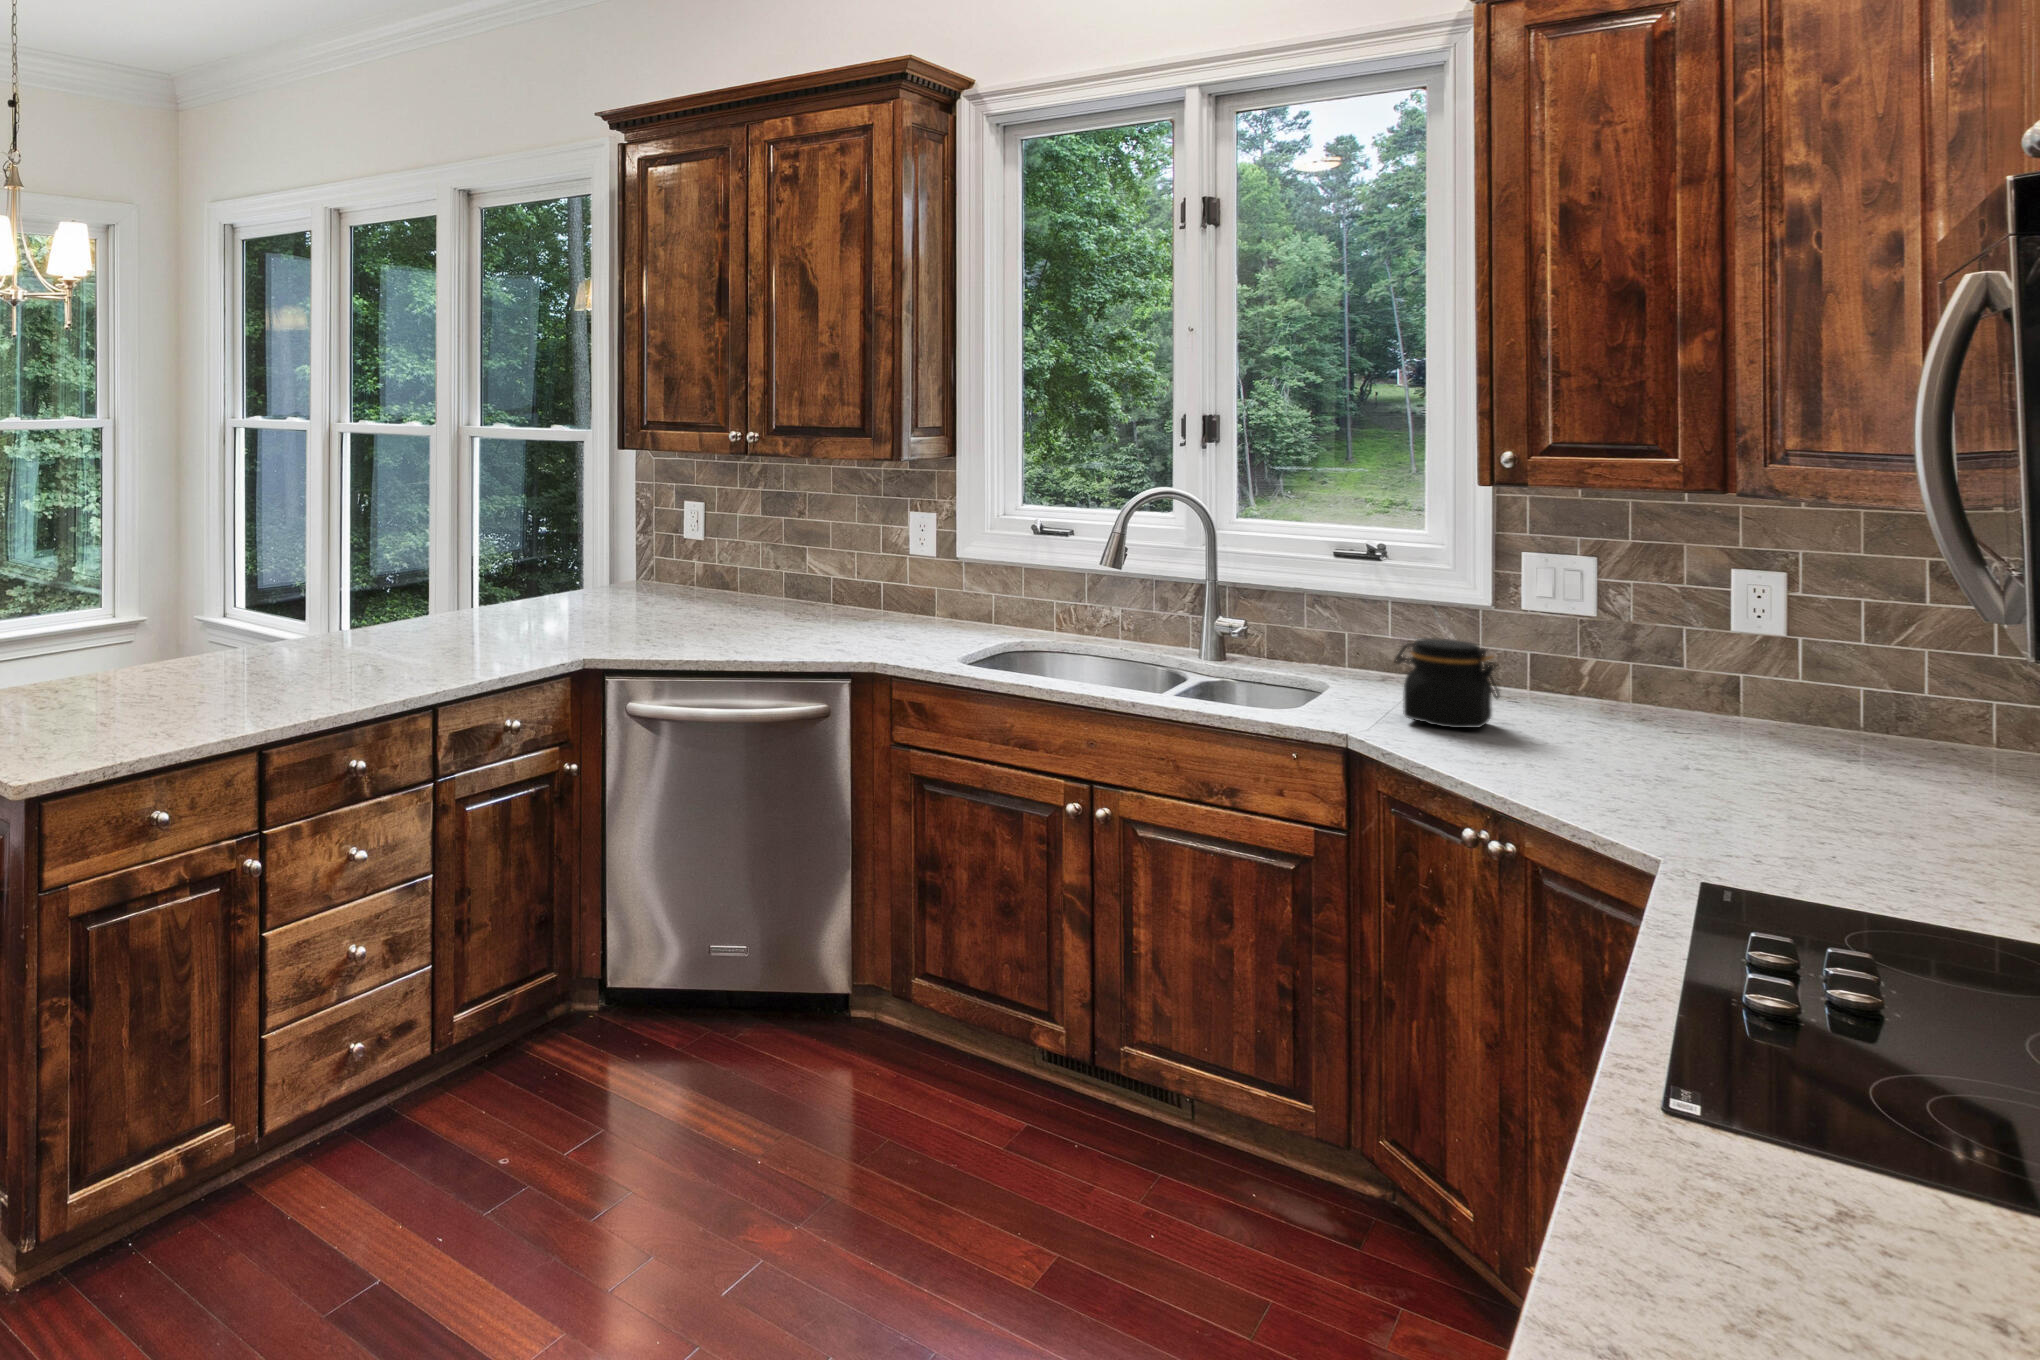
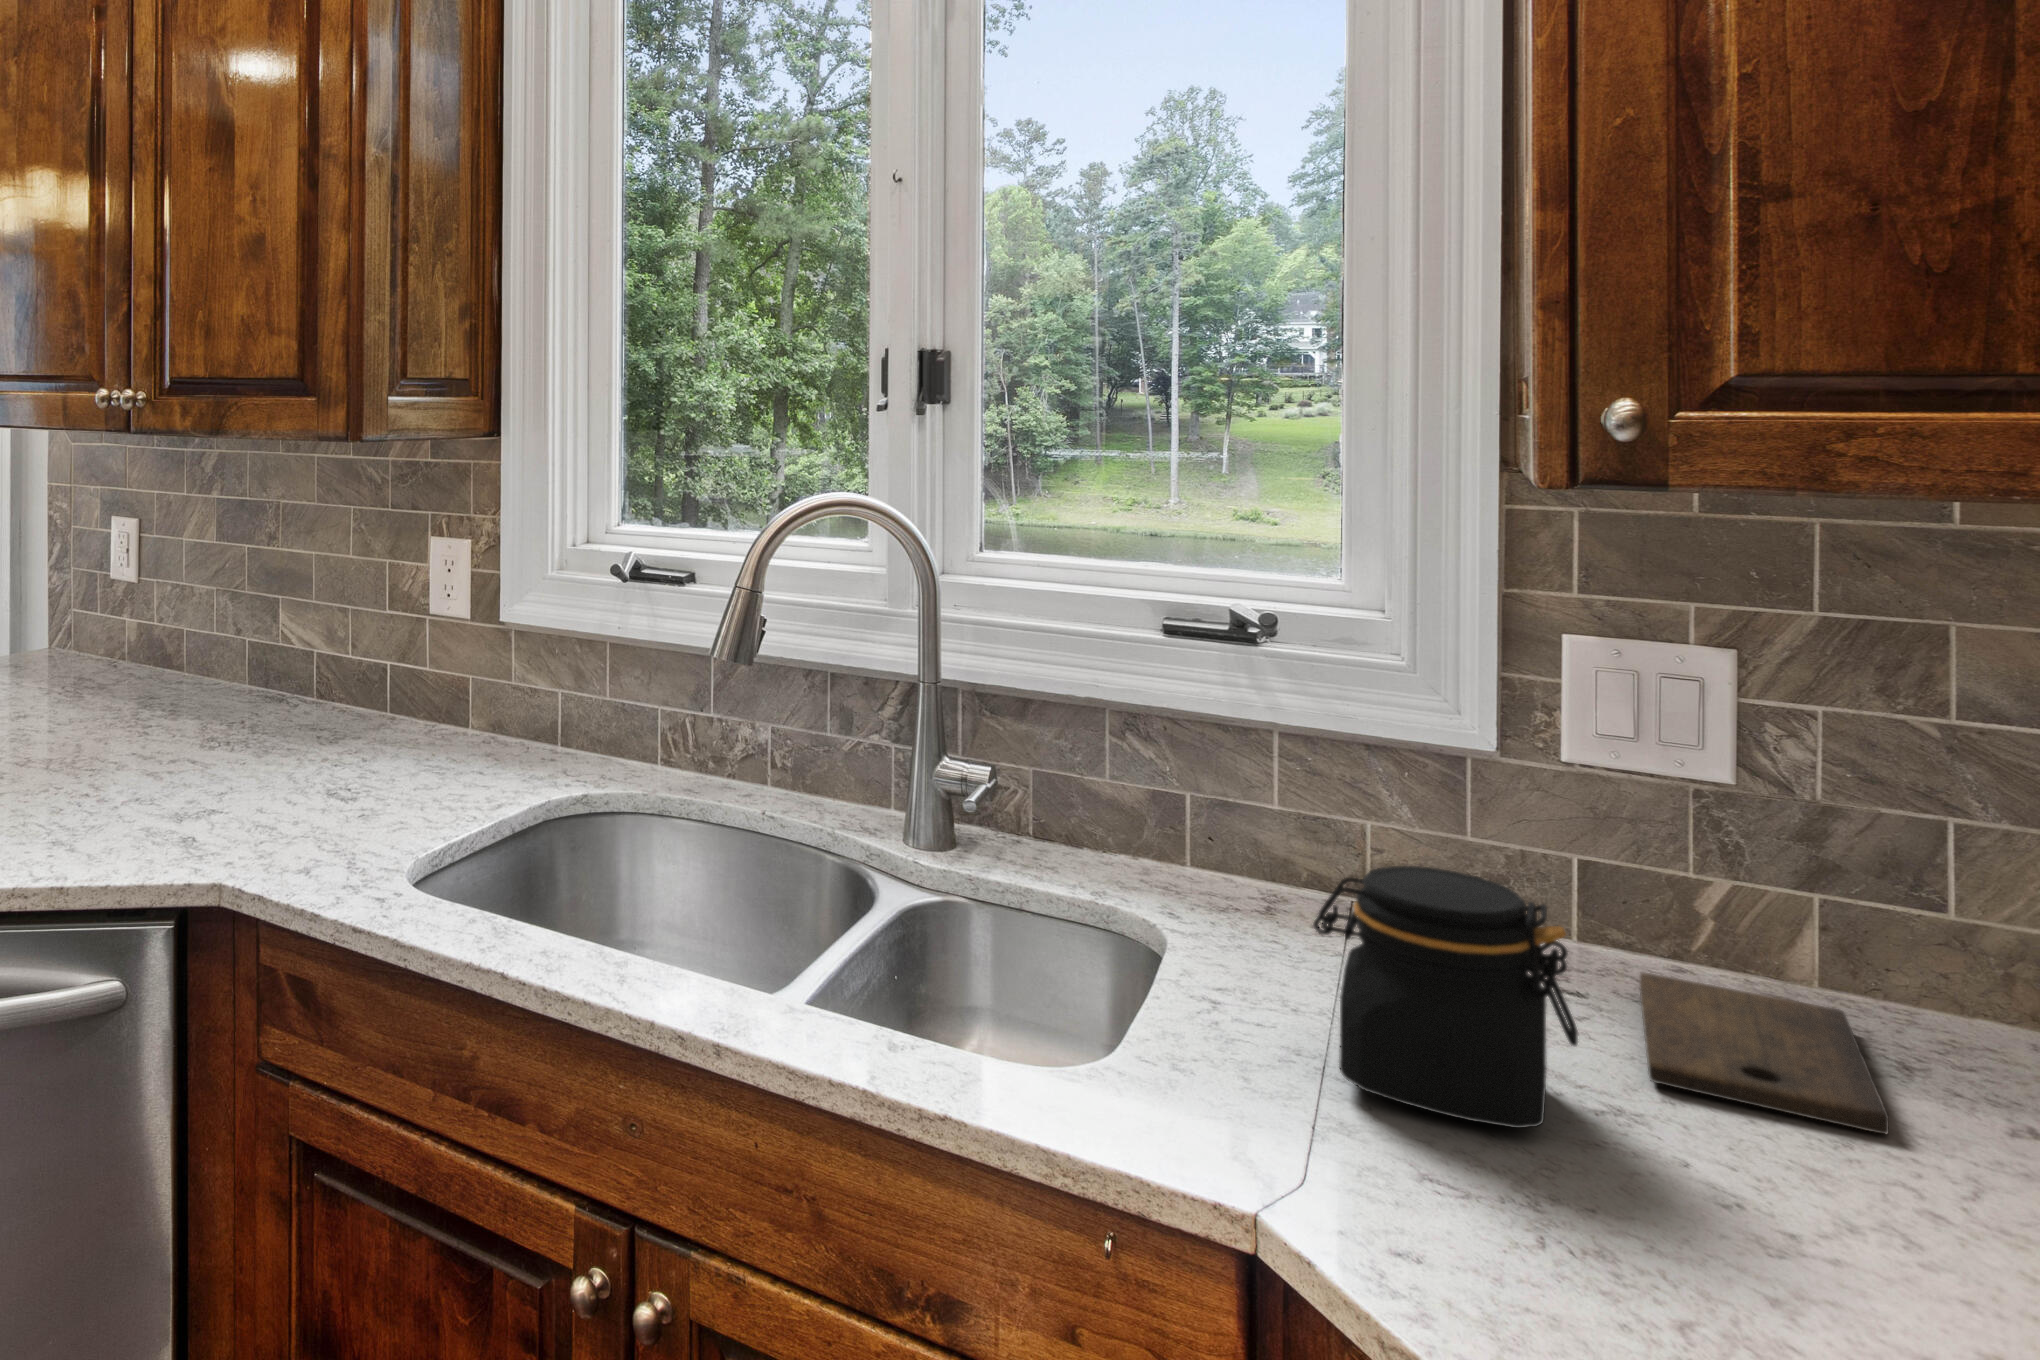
cutting board: none [1536,698,1637,734] -> present [1640,973,1889,1134]

